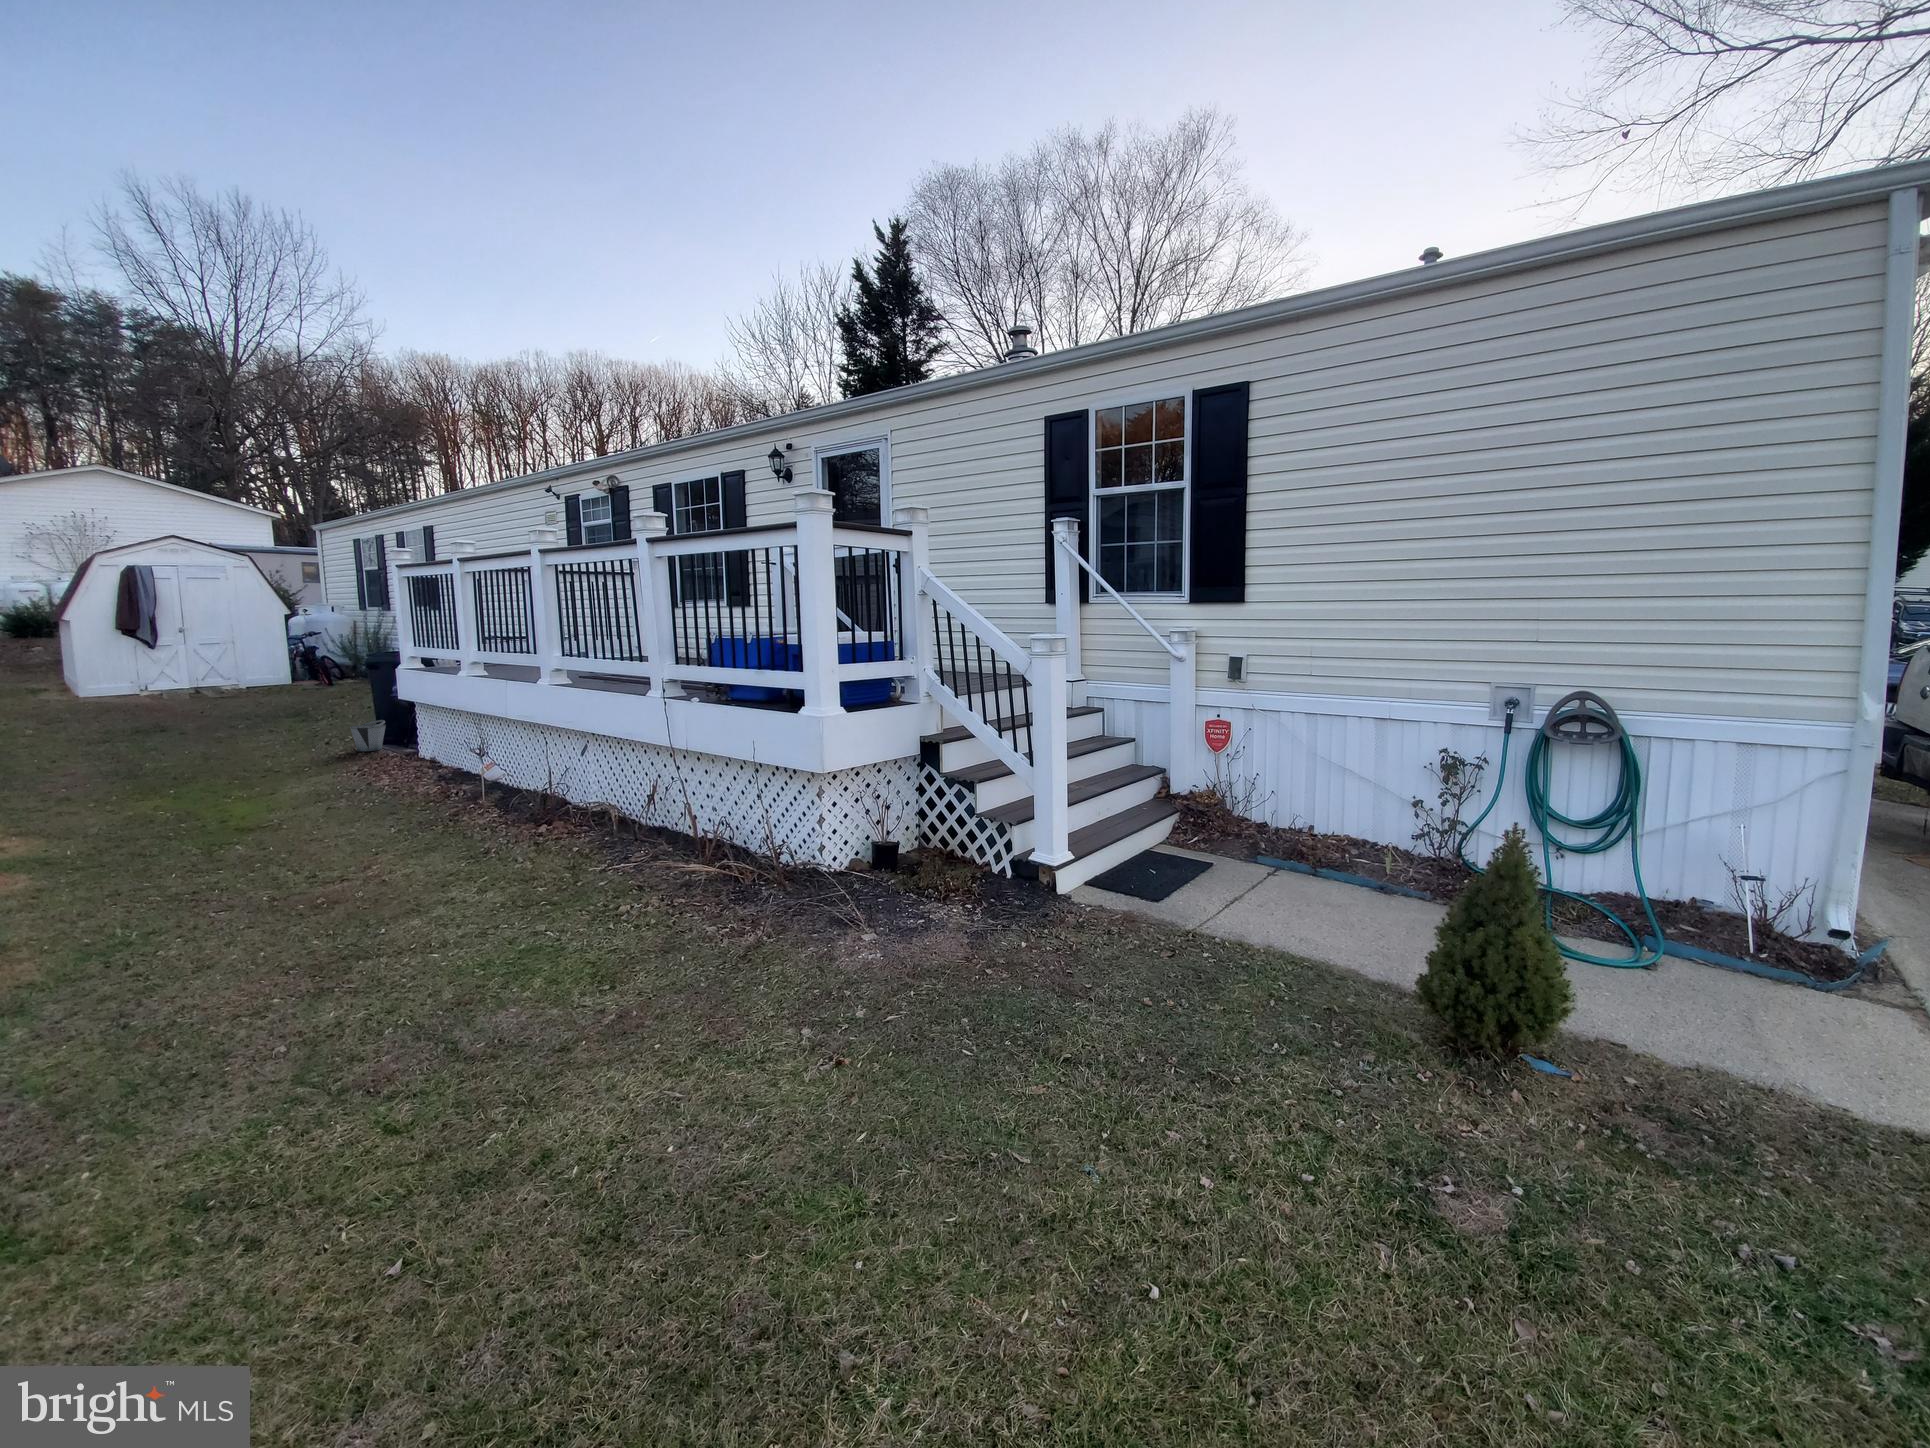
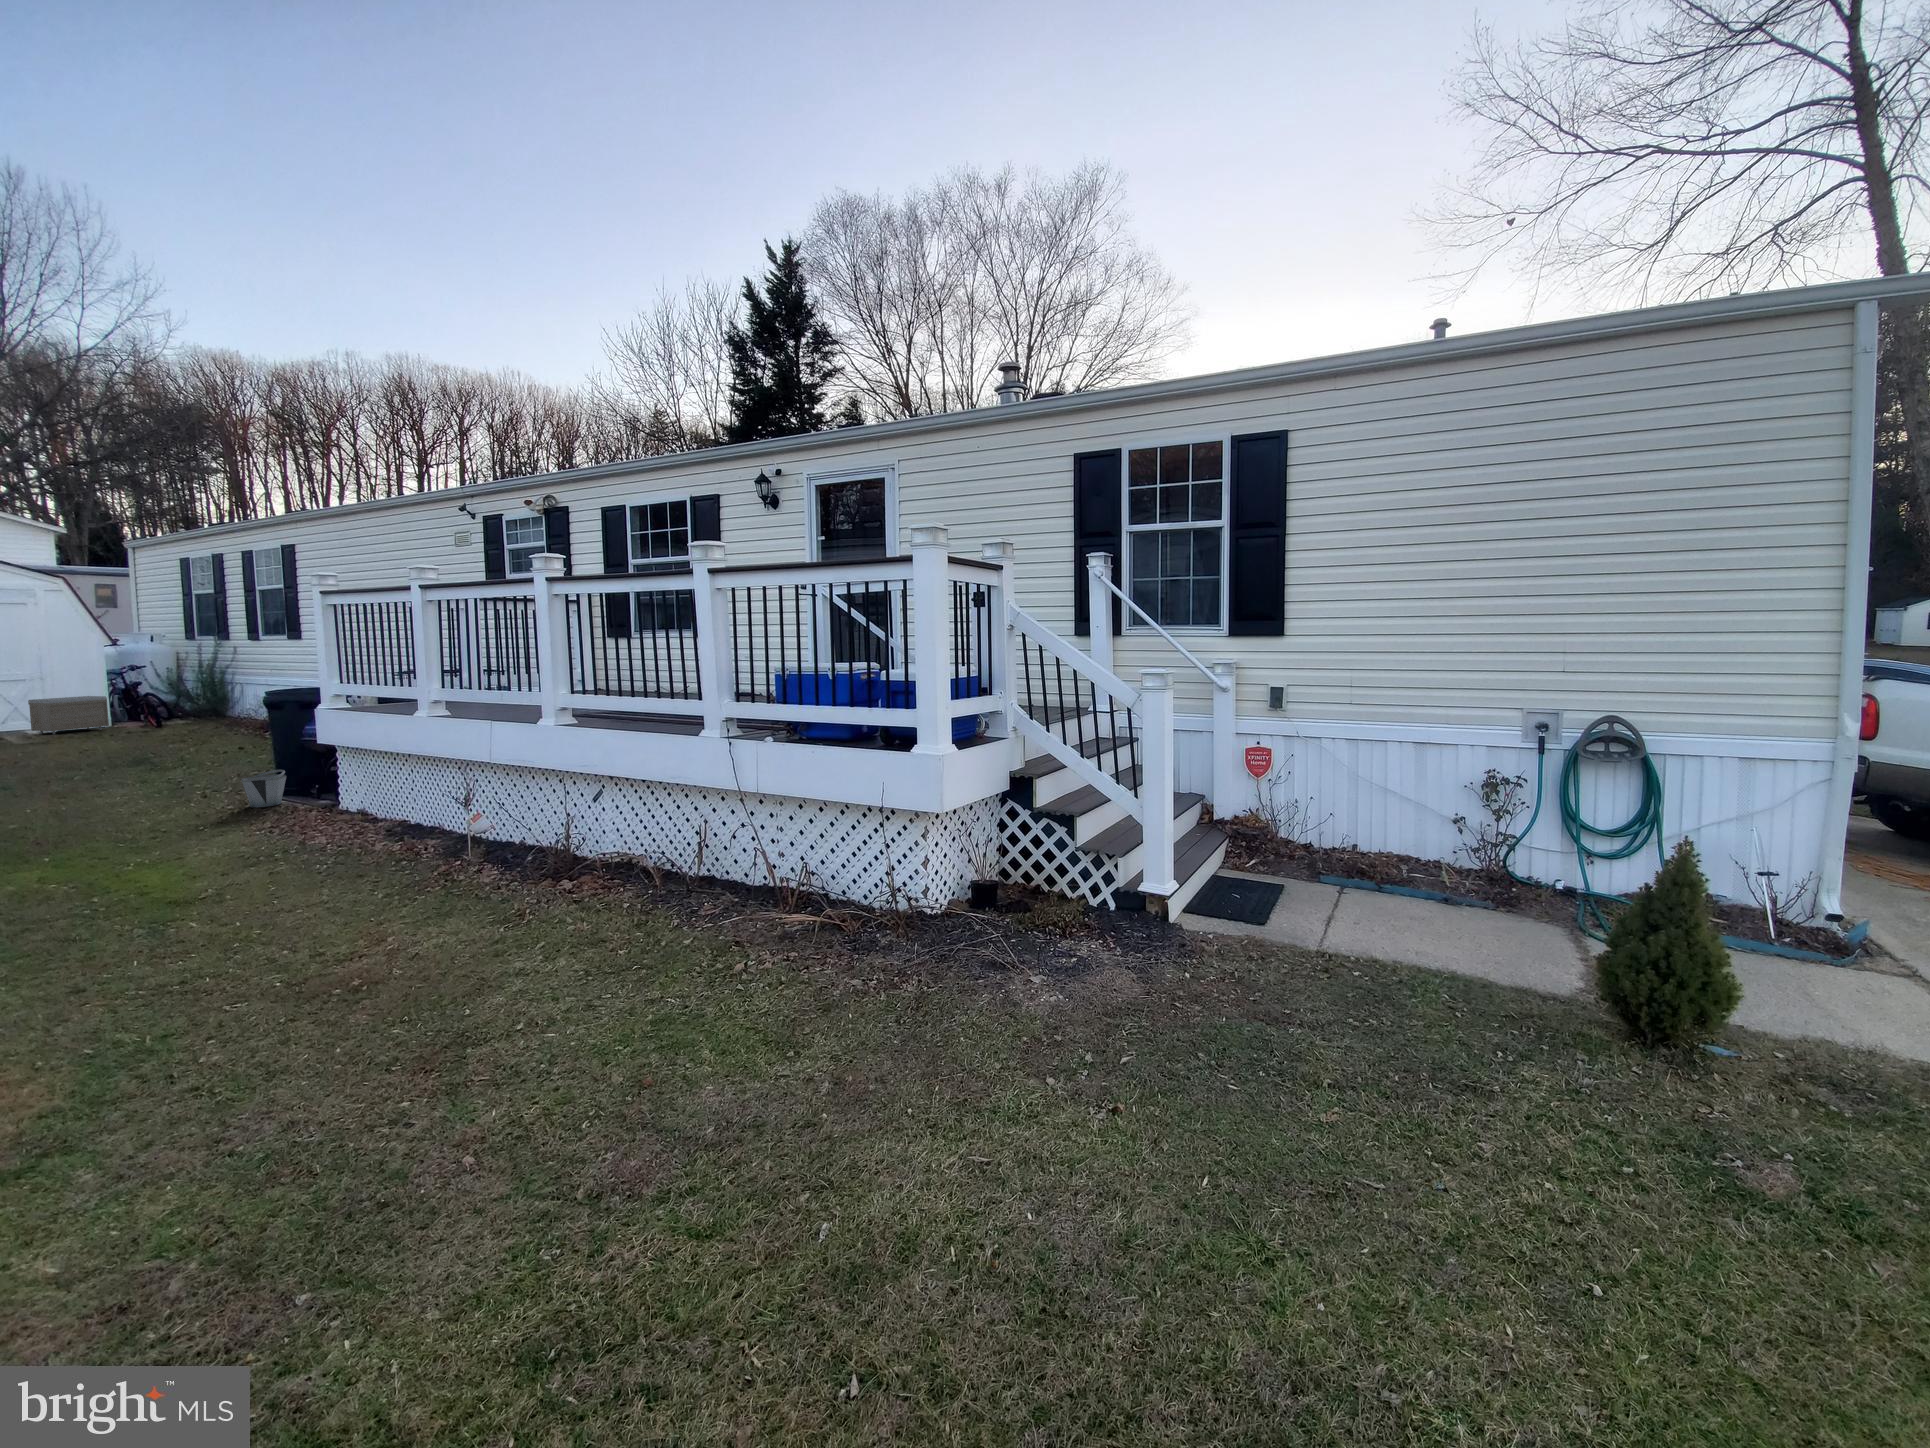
storage bench: none [244,659,303,691] -> present [28,696,109,734]

